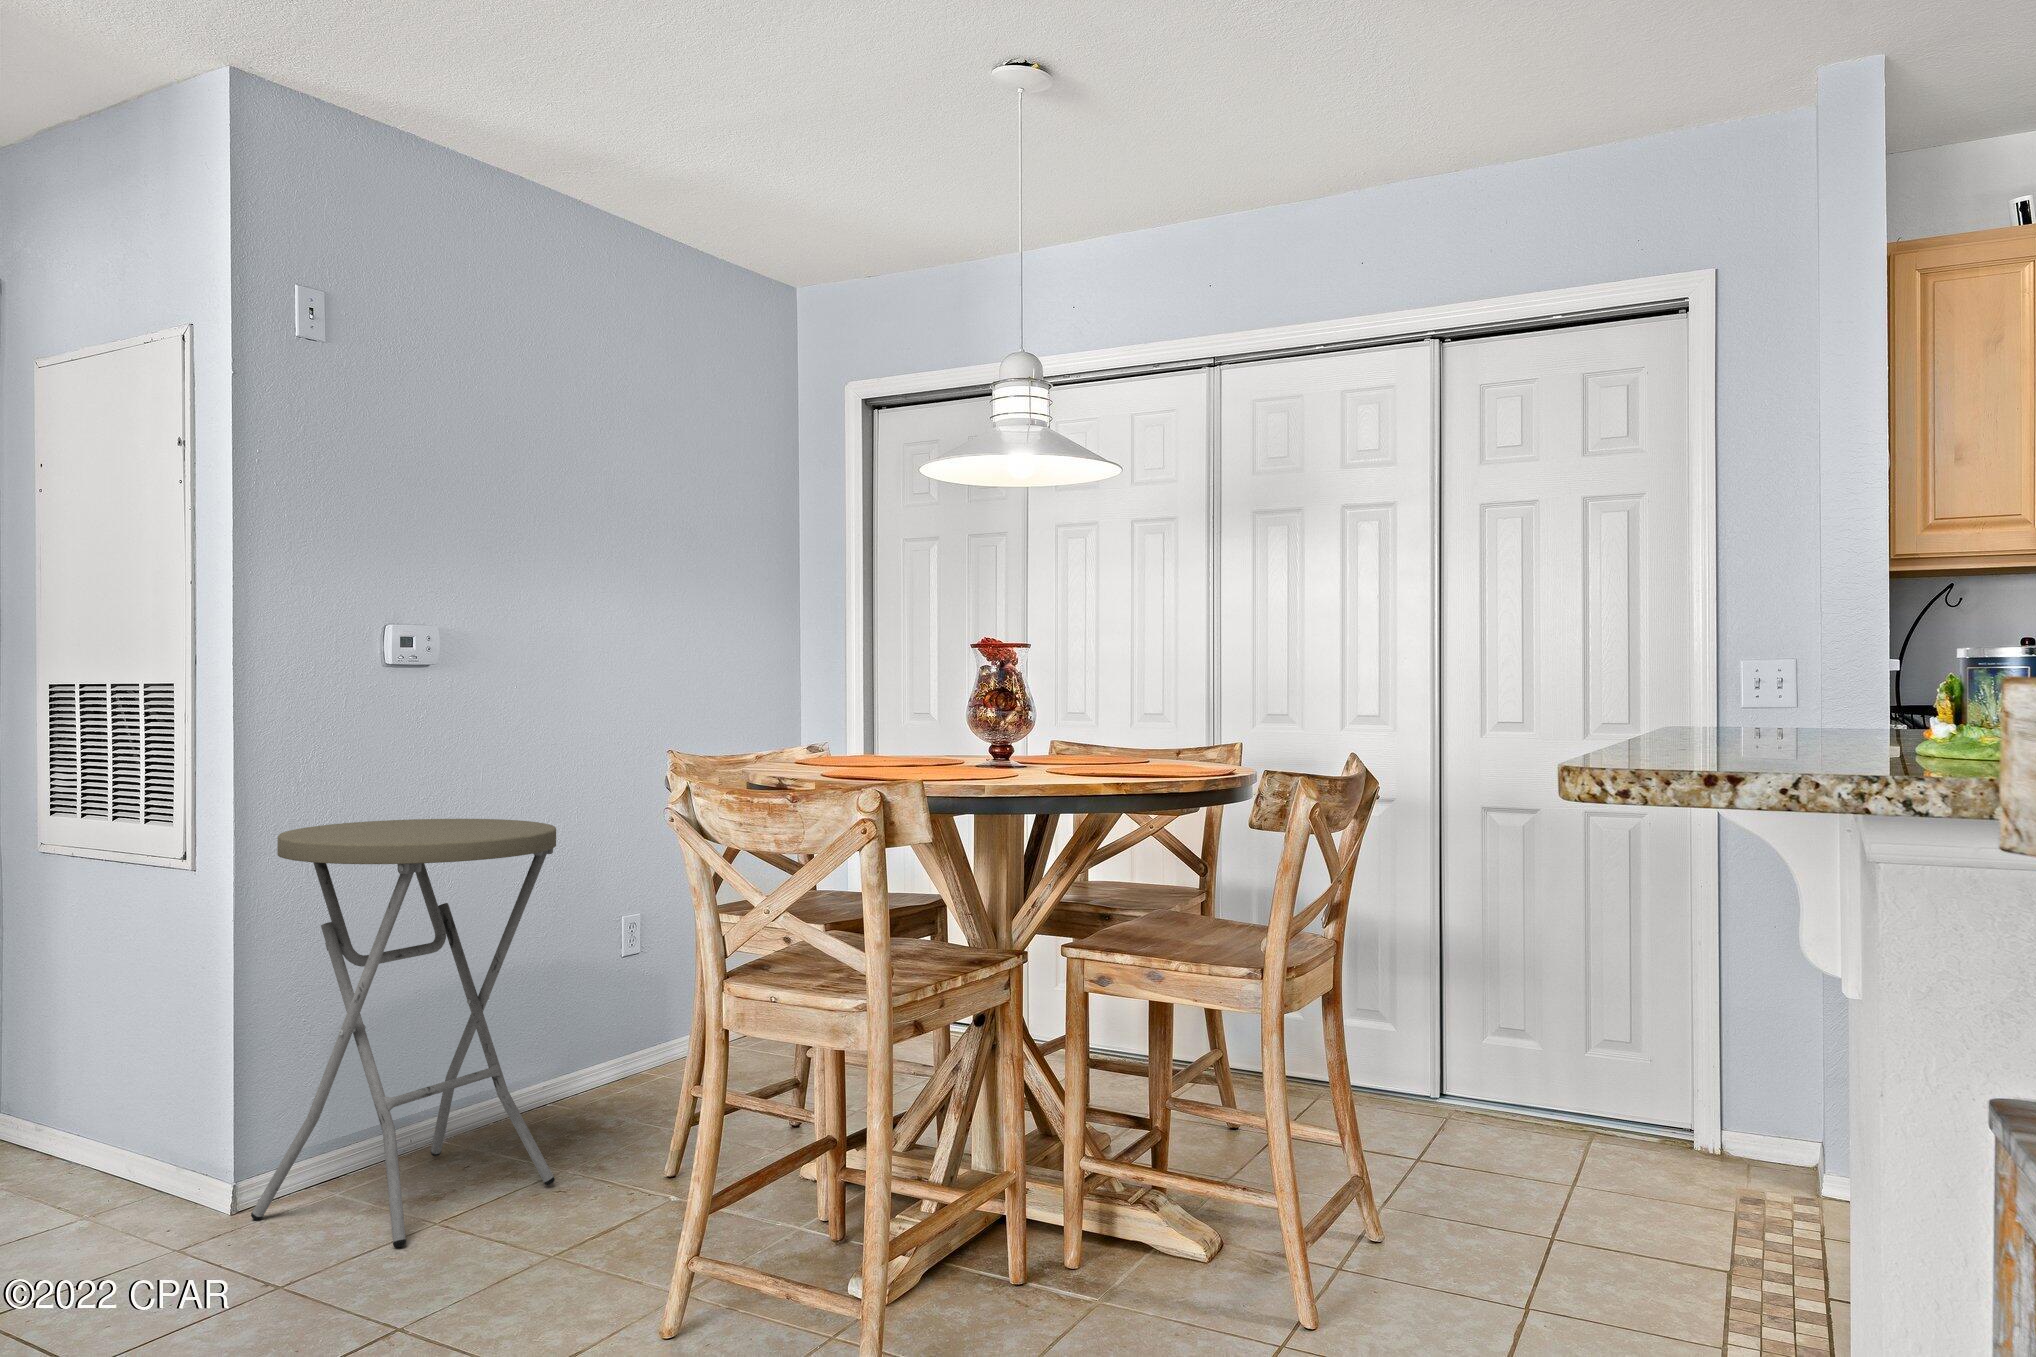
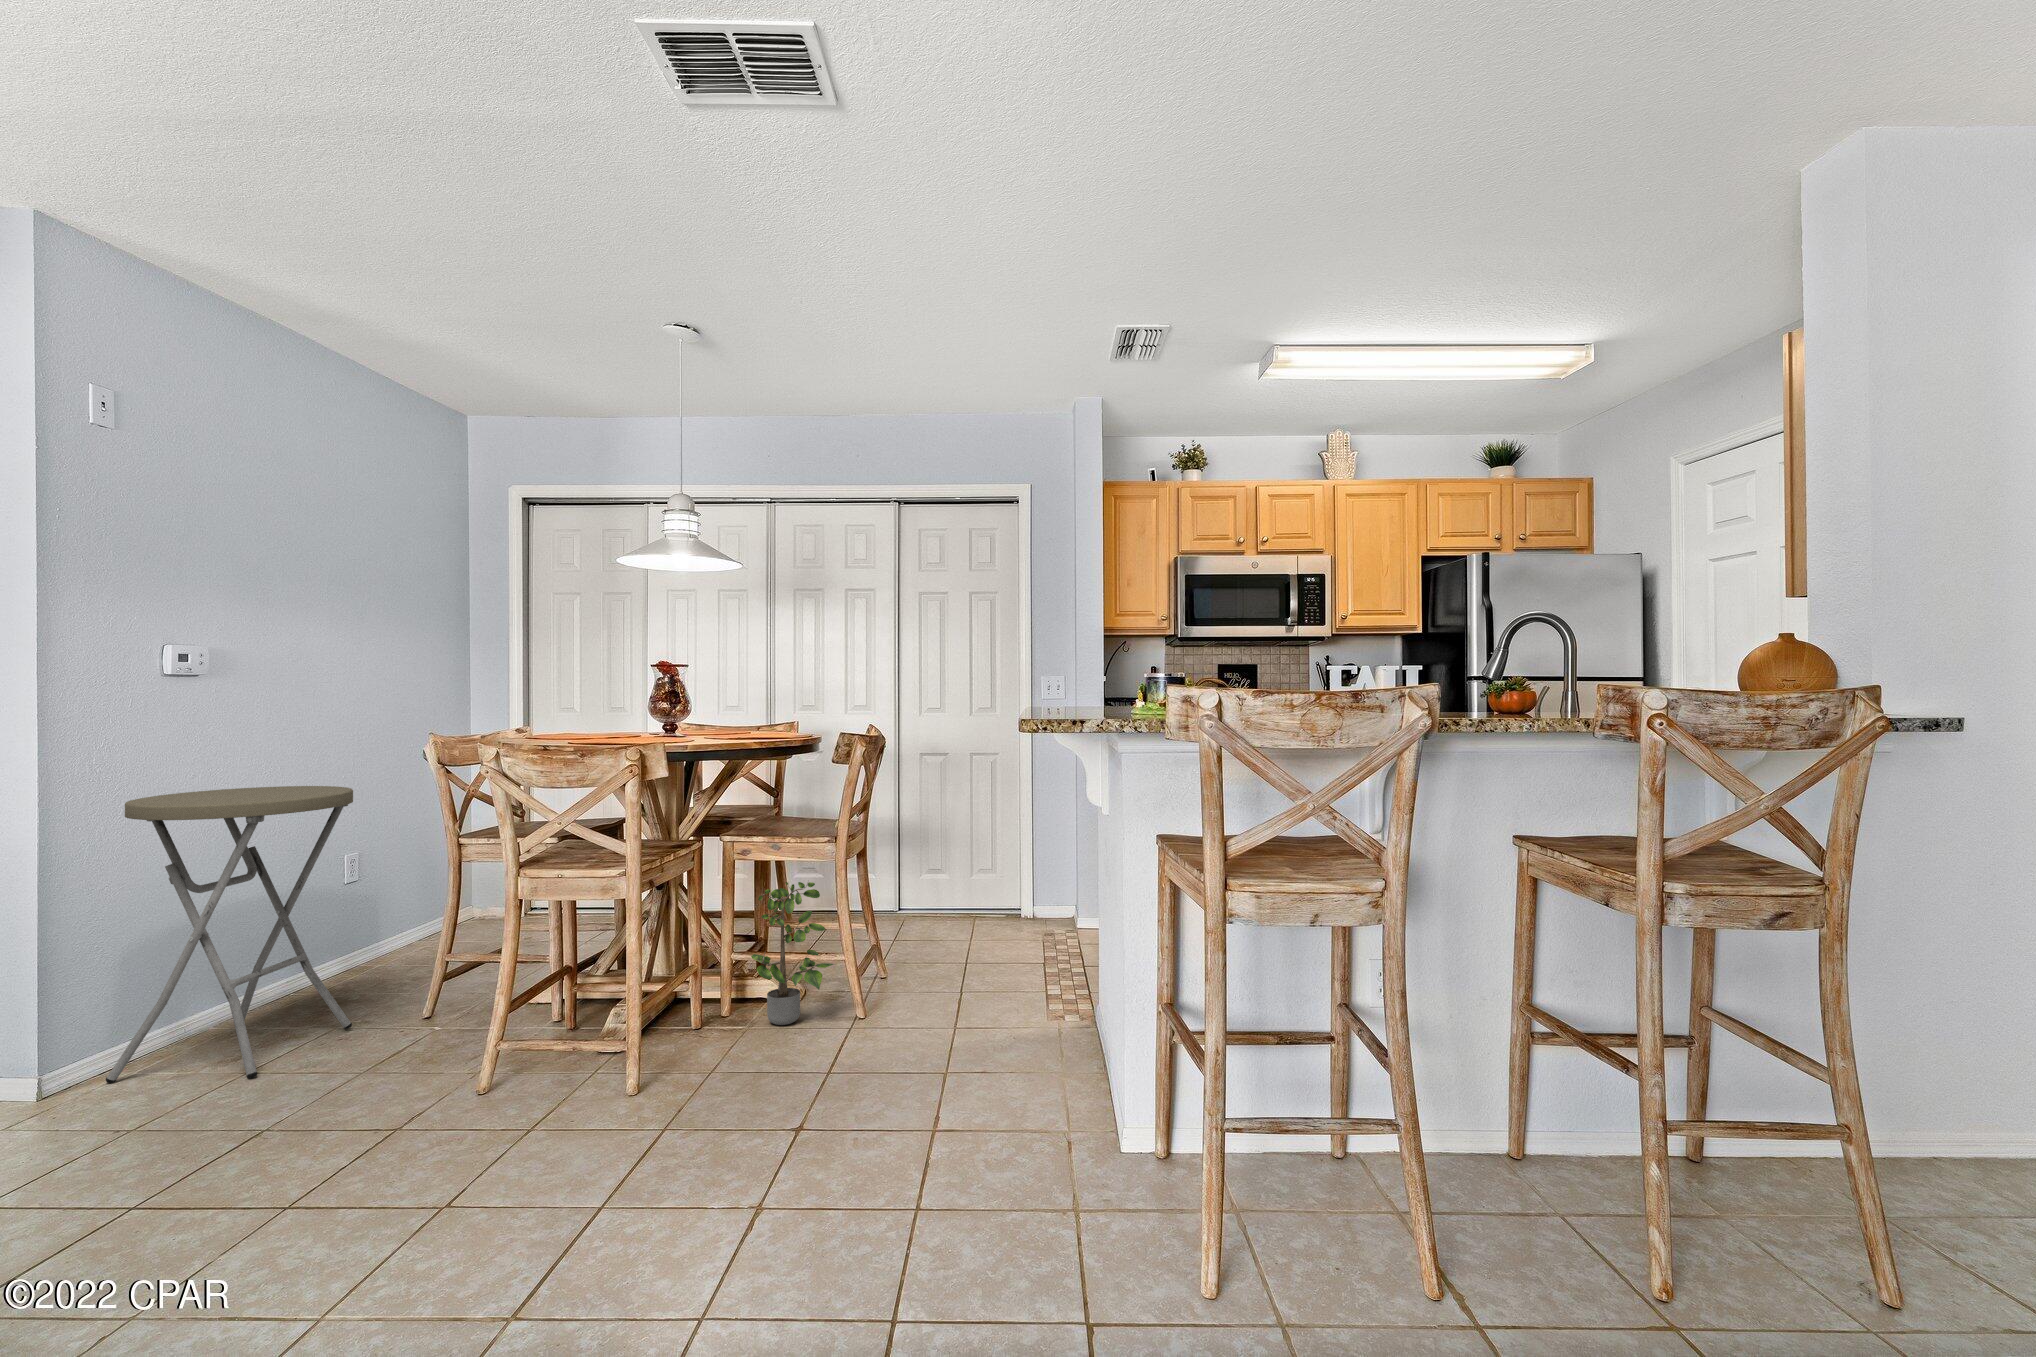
potted plant: none [1108,1040,1263,1308] -> present [751,882,834,1025]

